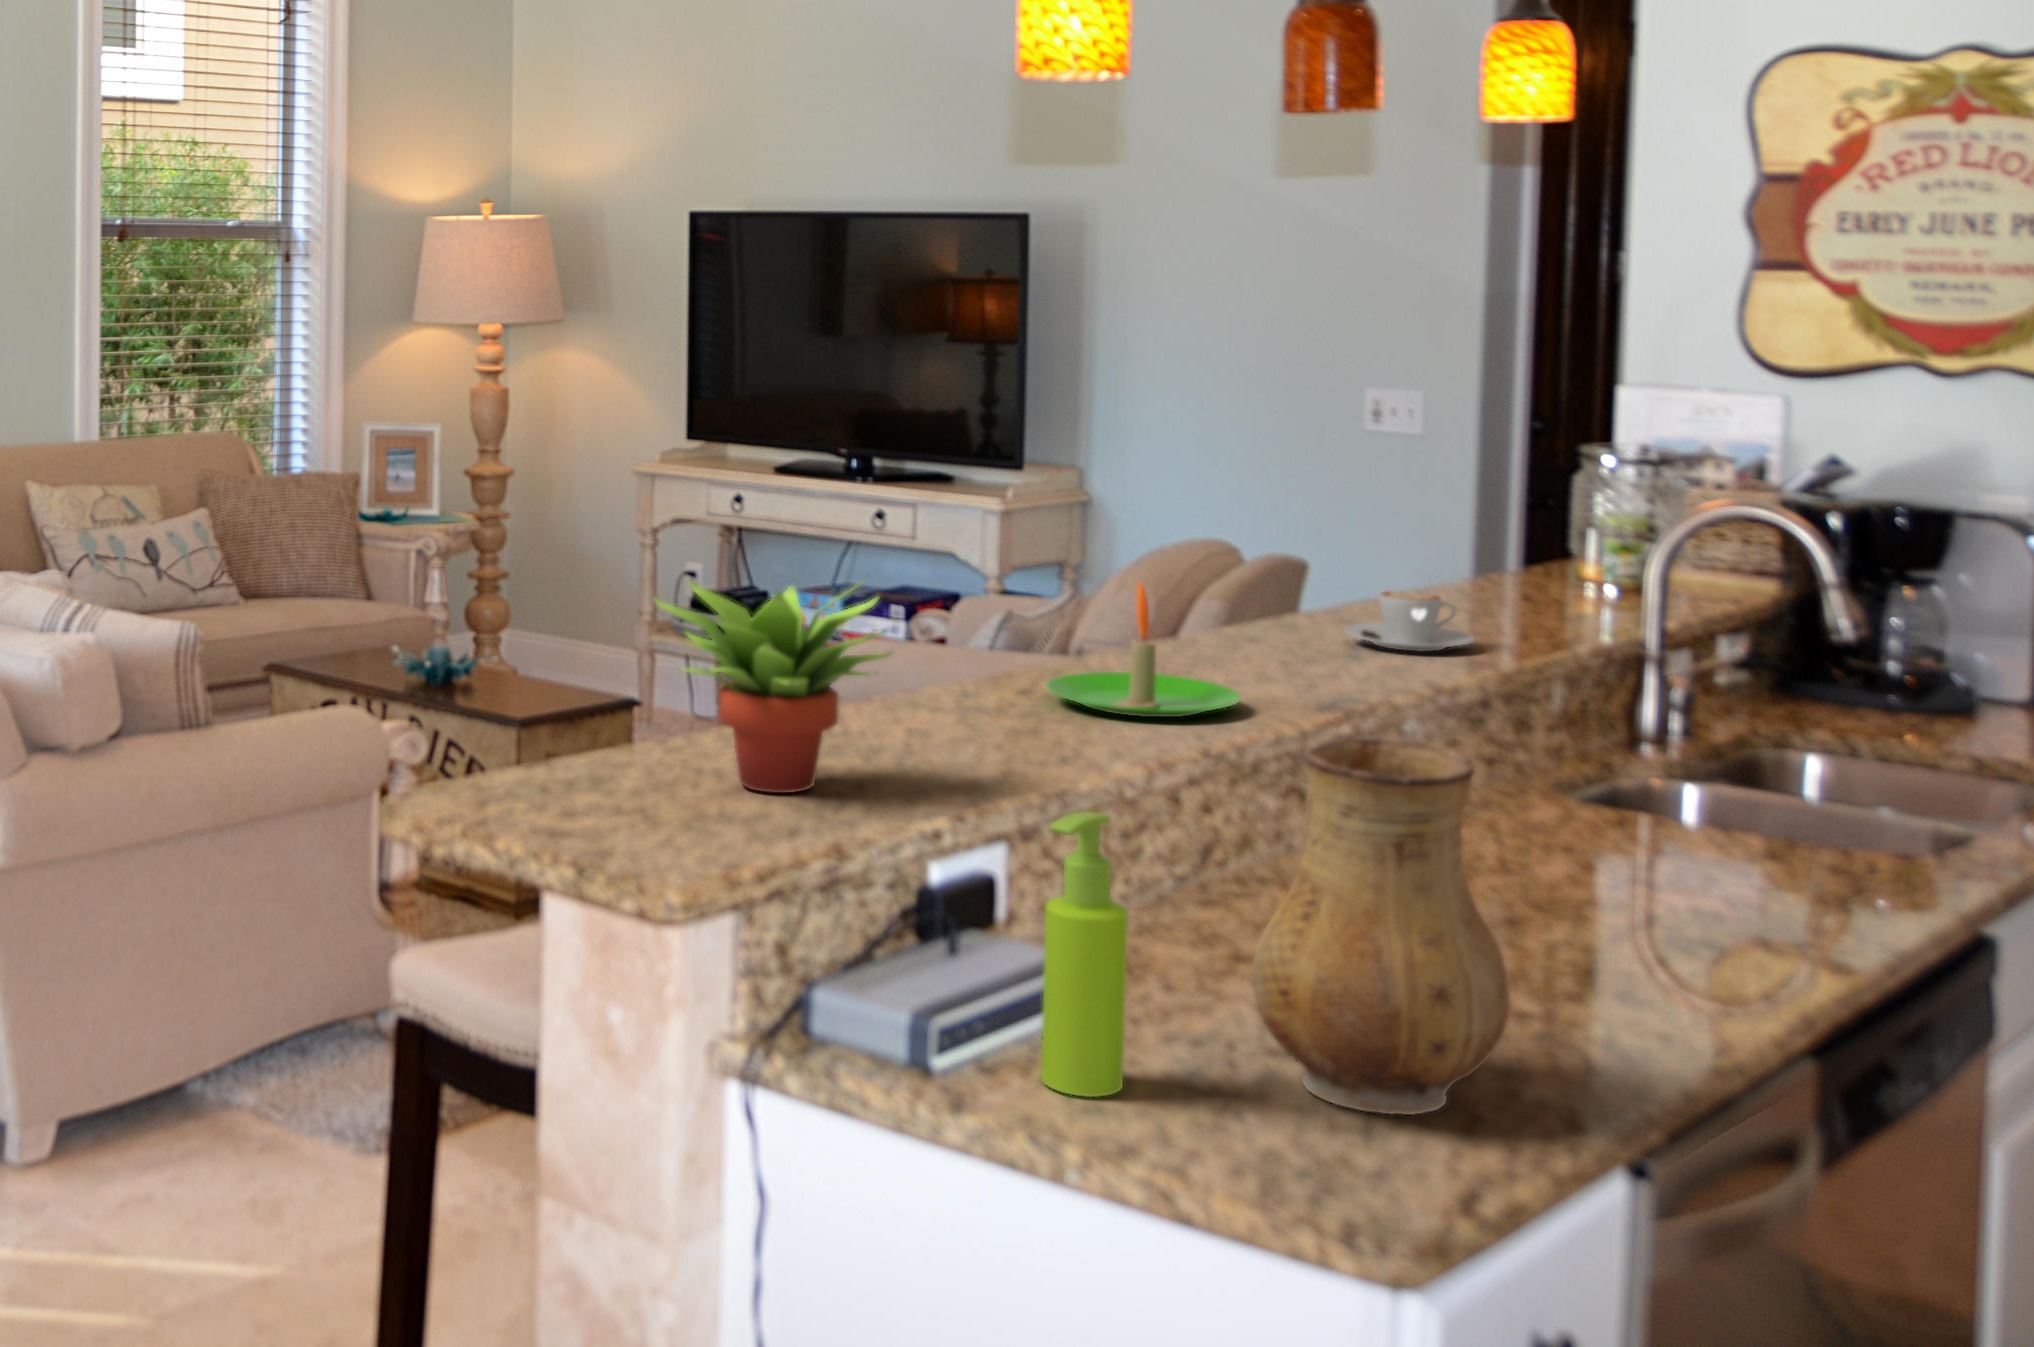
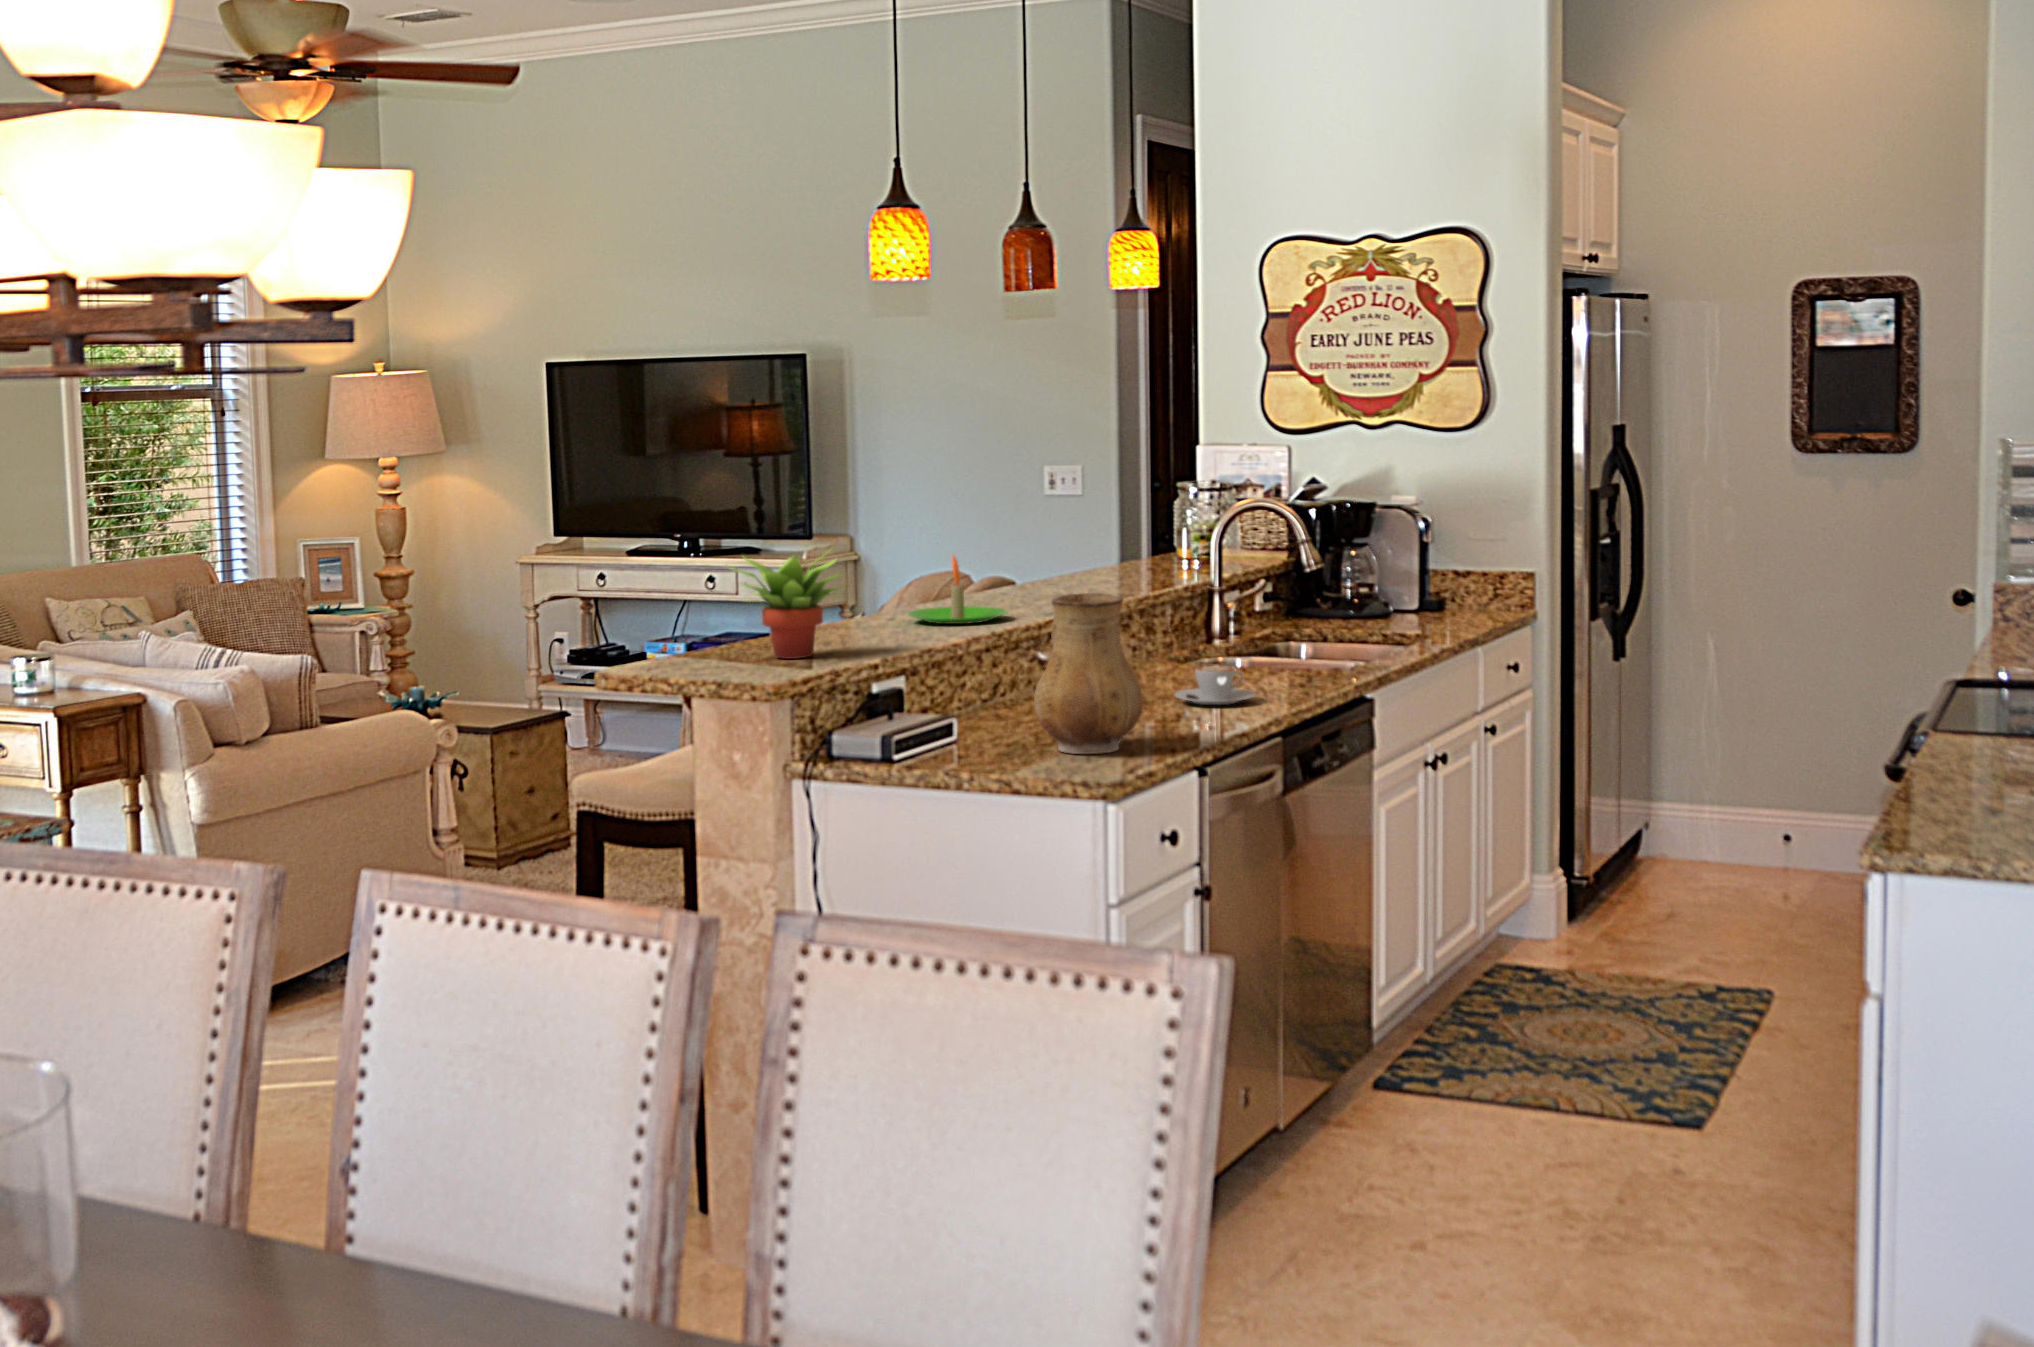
coffee cup: present [1345,591,1474,651] -> present [1175,666,1256,705]
soap dispenser: present [1041,811,1128,1097] -> none [944,635,982,762]

